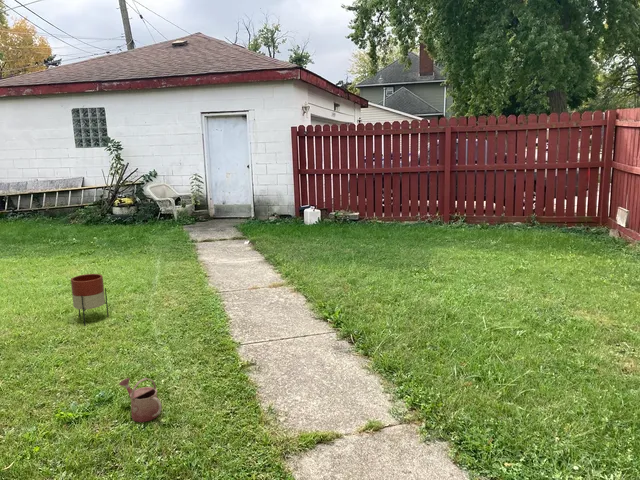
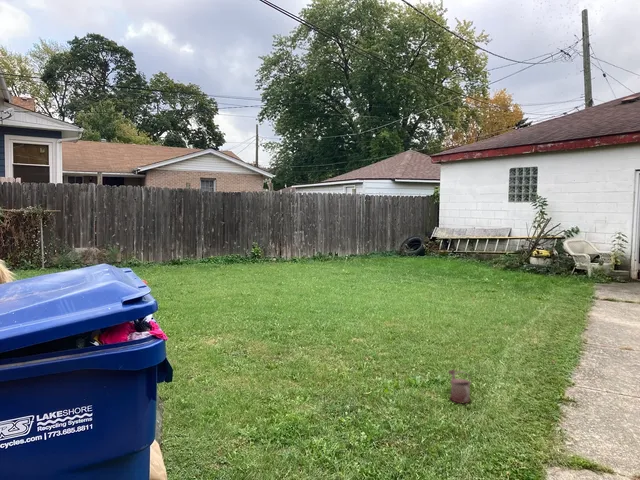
planter: present [71,274,108,325] -> none [451,299,477,338]

